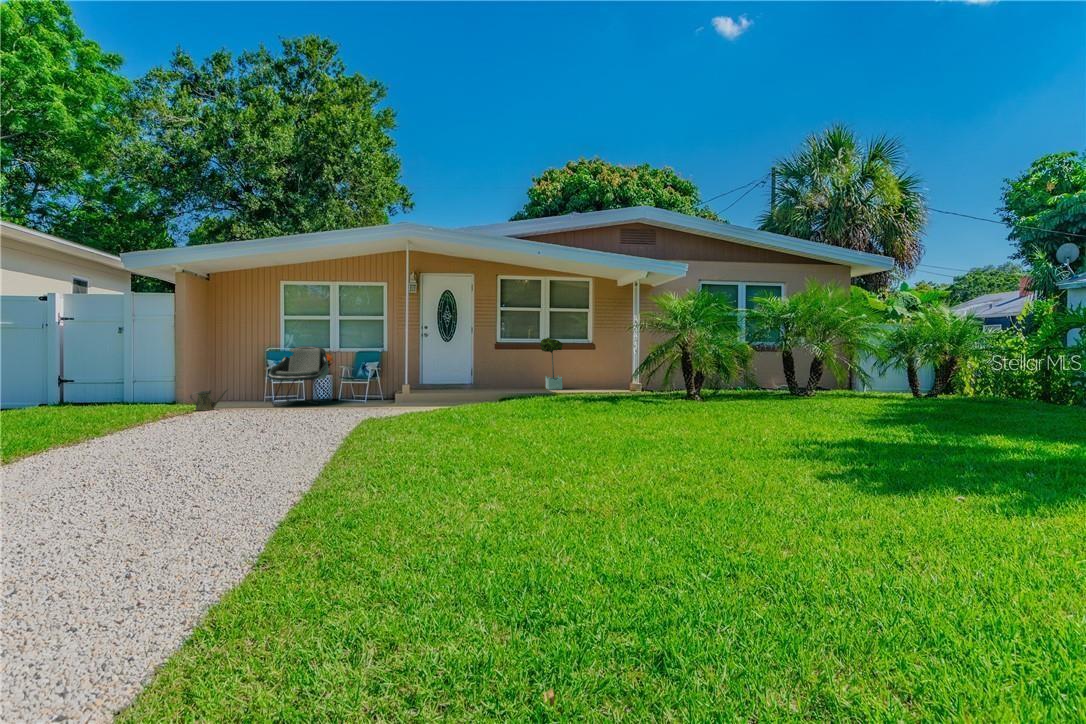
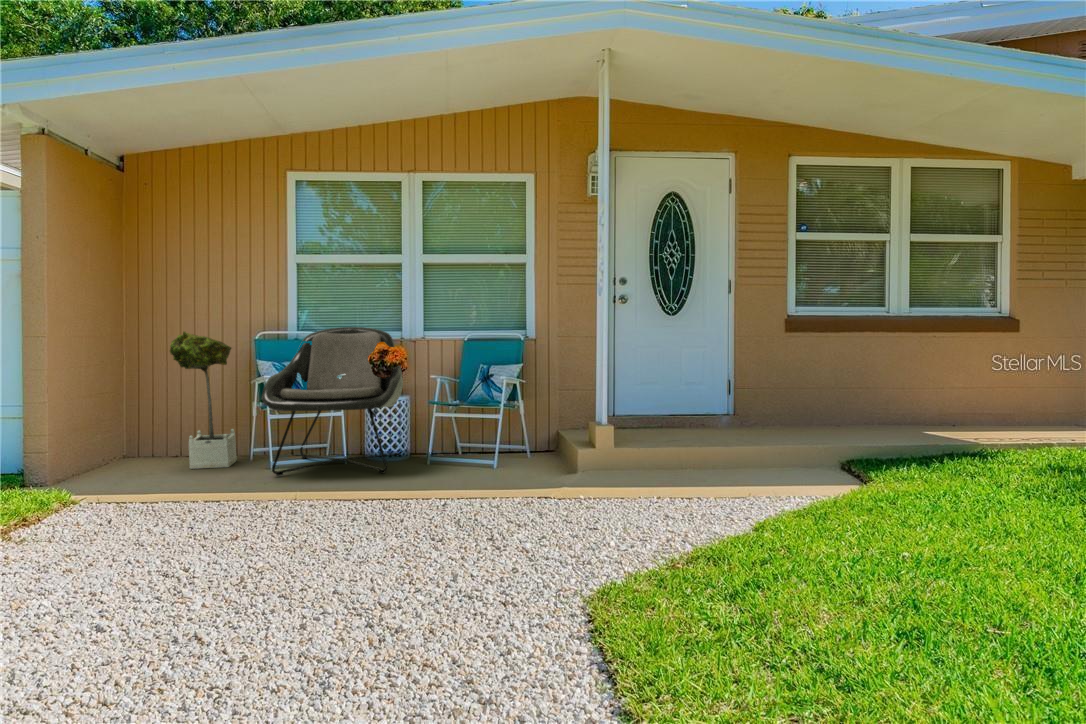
potted tree: present [540,338,563,390] -> present [170,331,237,469]
watering can: present [190,388,229,411] -> none [71,431,169,491]

